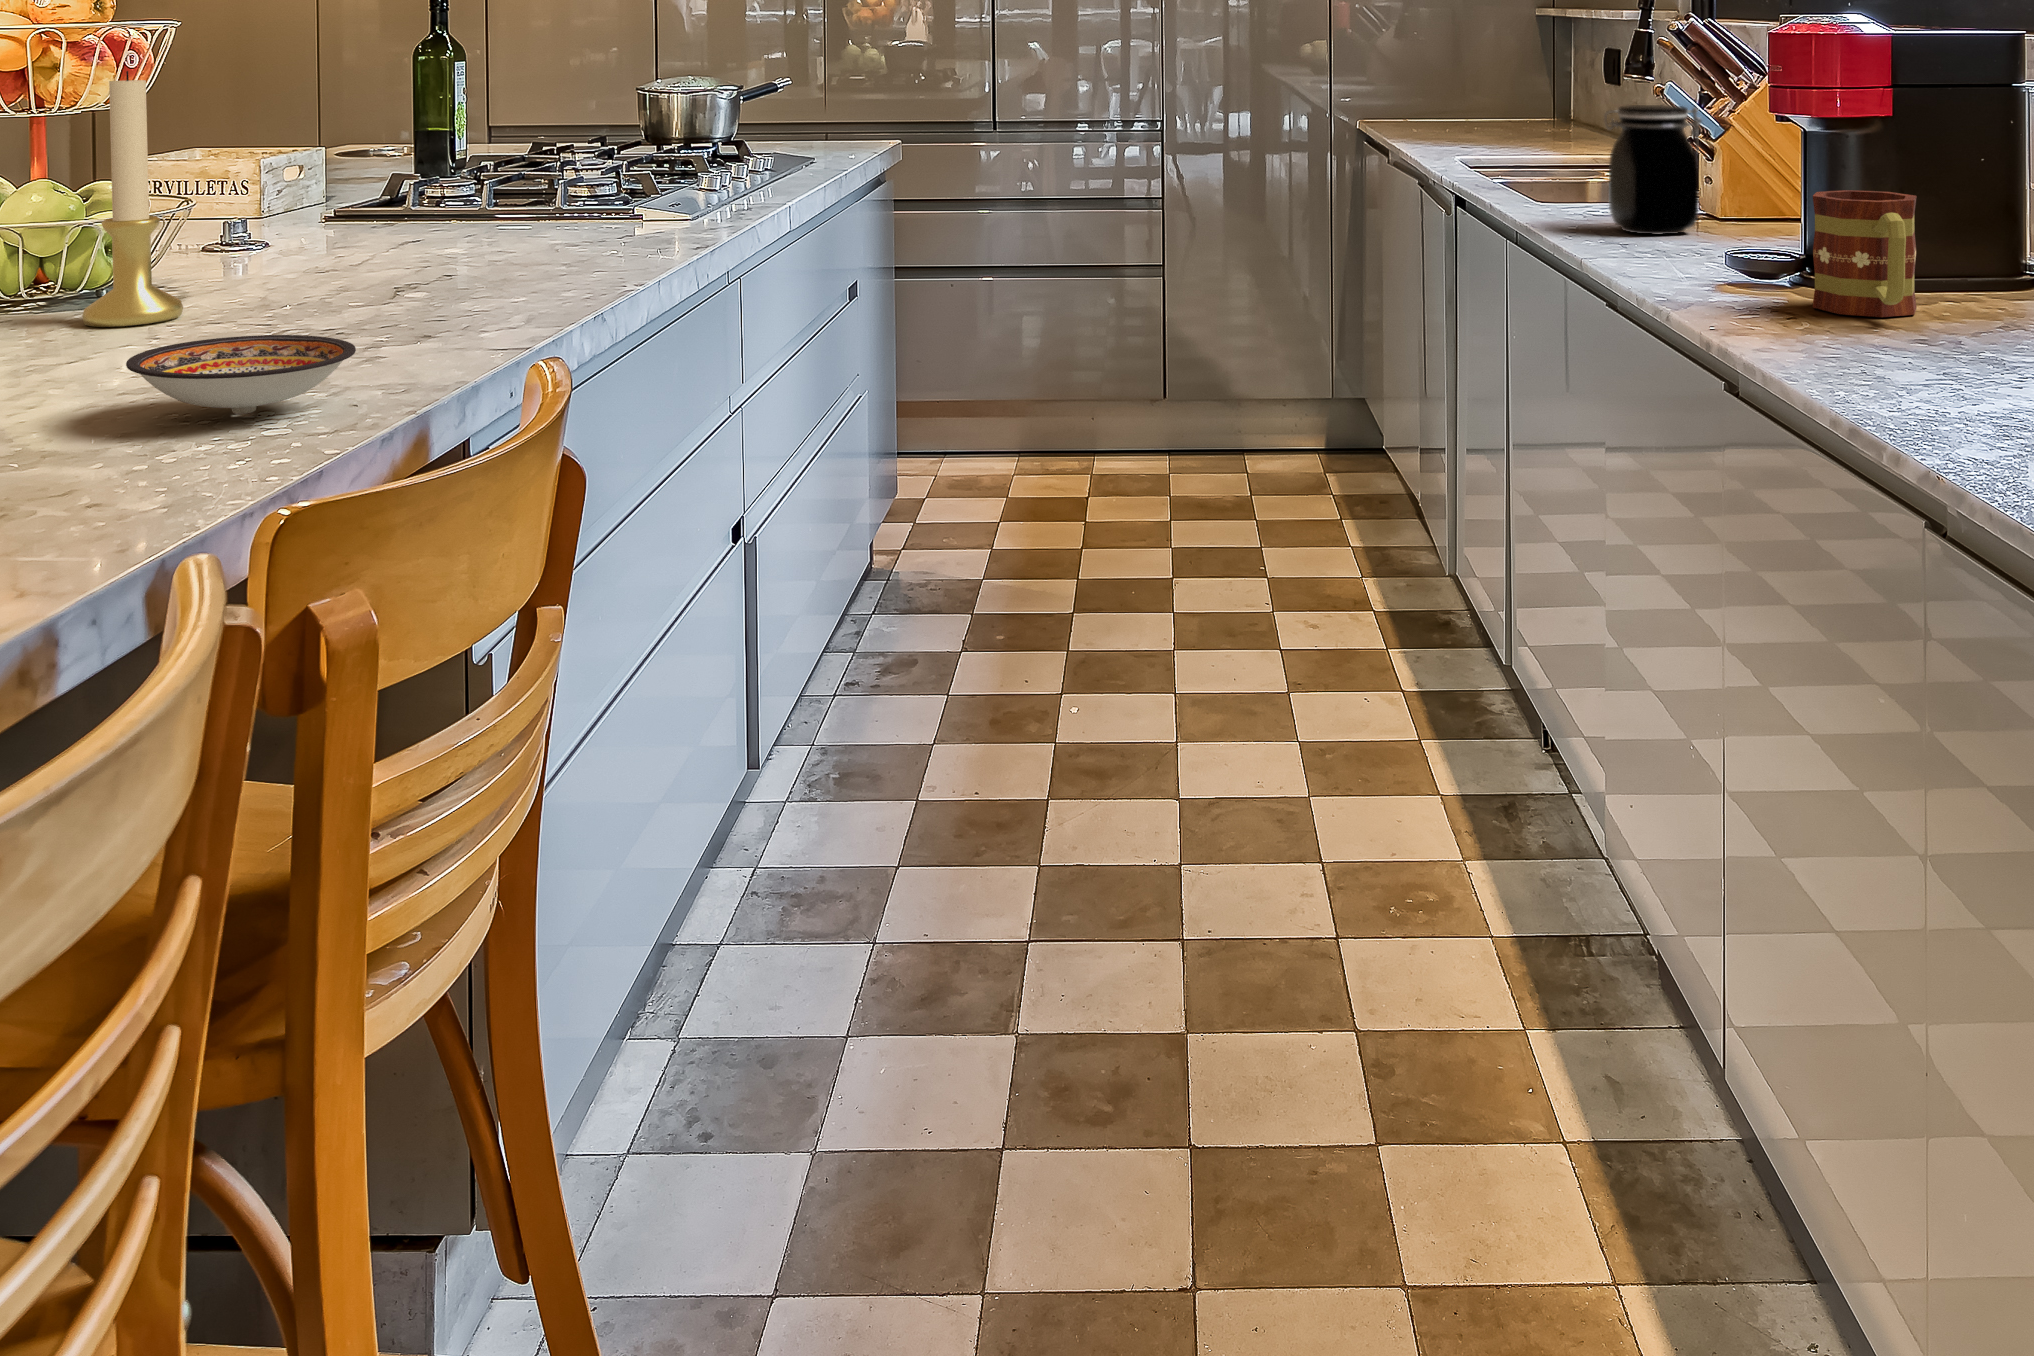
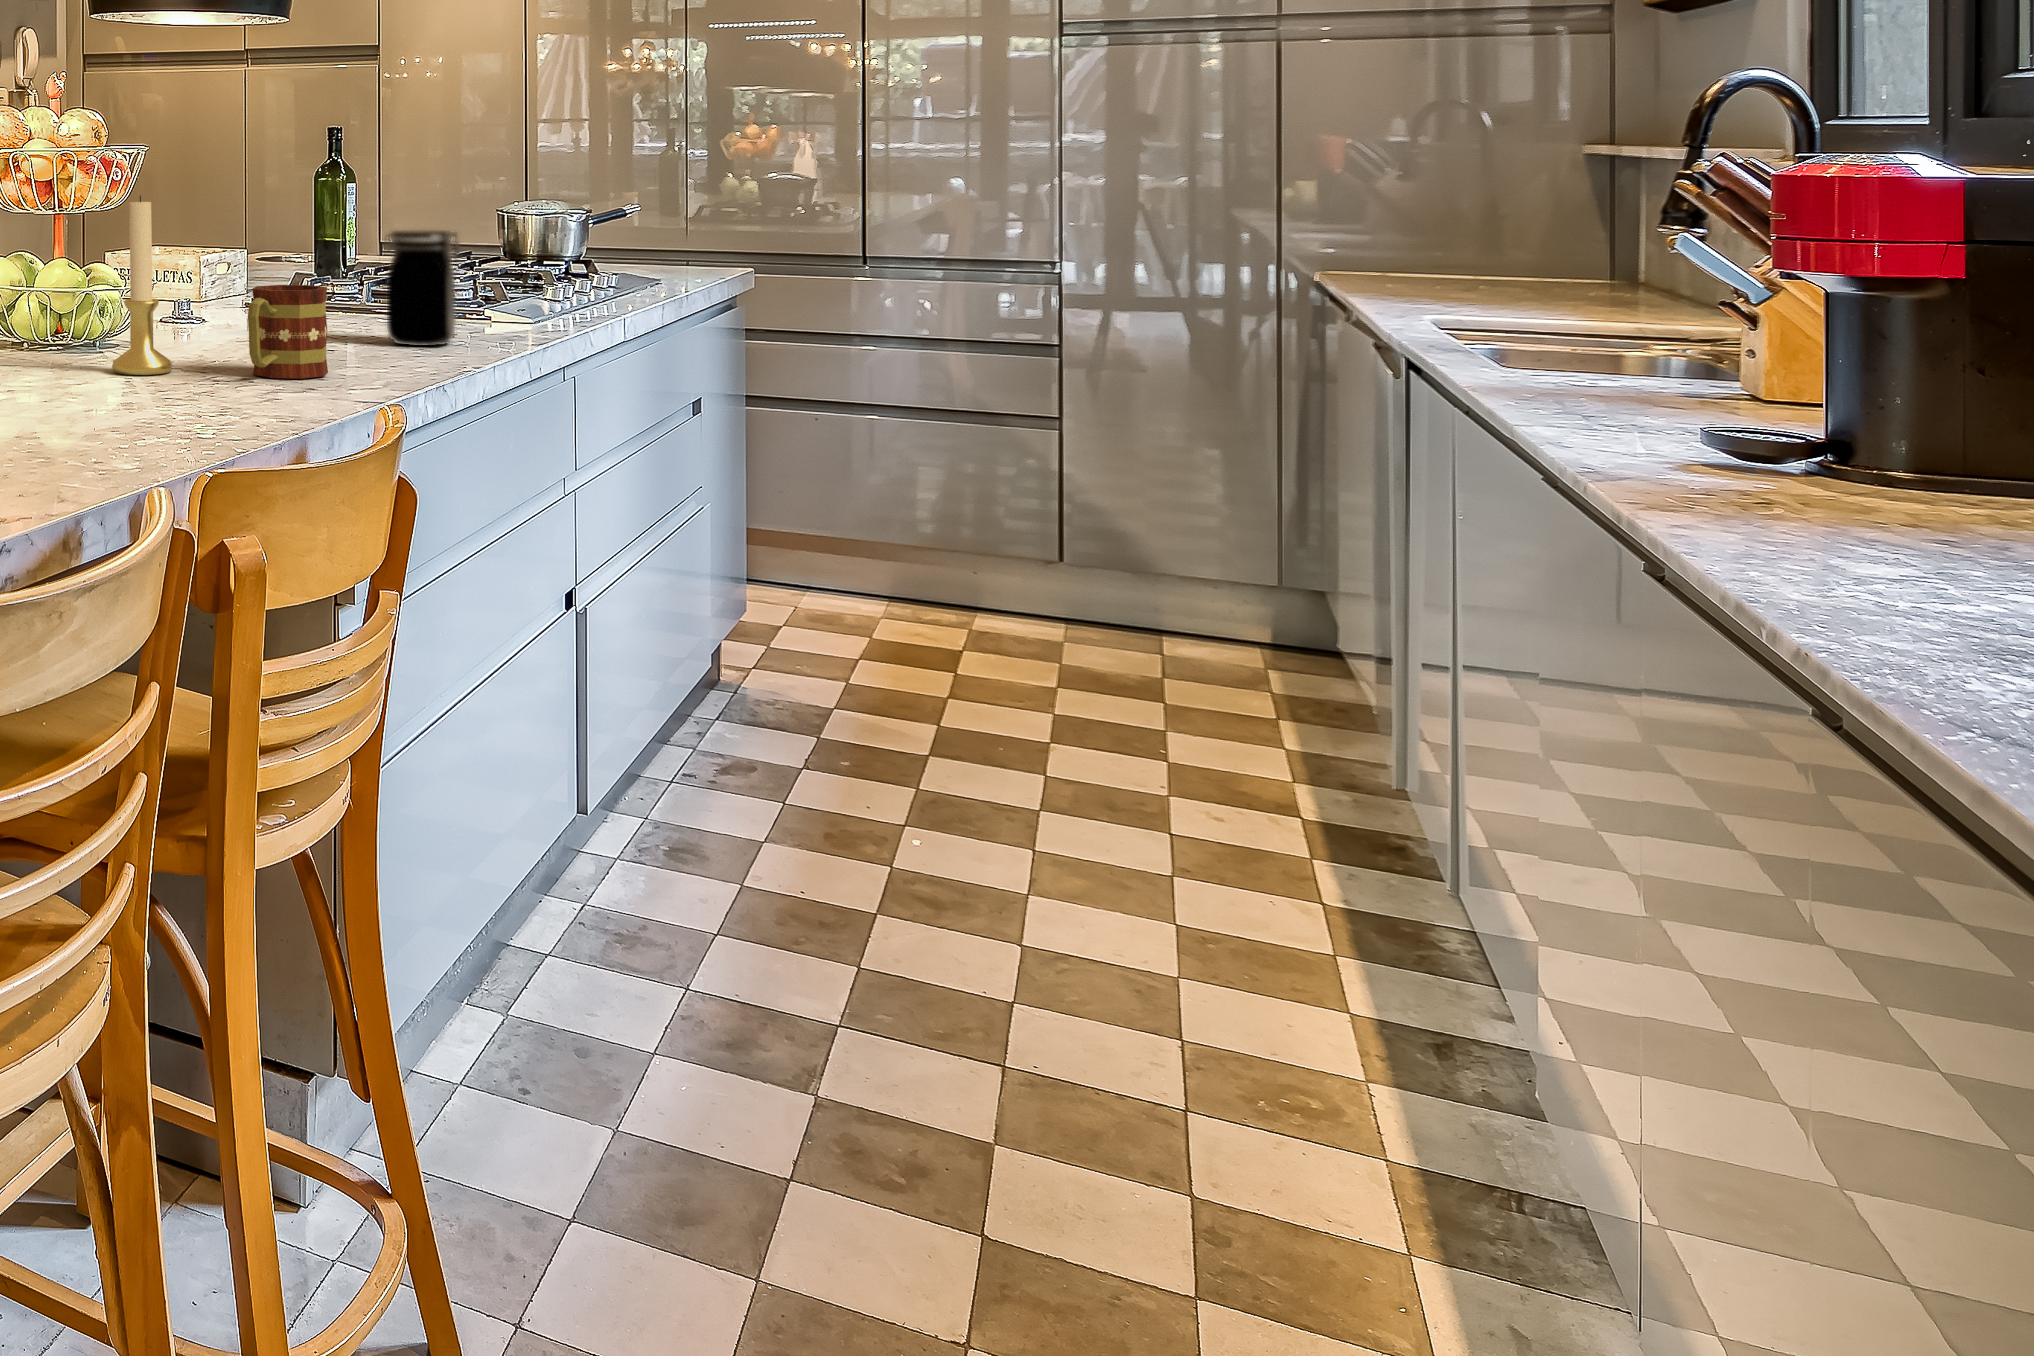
jar: present [1604,105,1701,234] -> present [385,230,459,346]
mug: present [1813,190,1917,317] -> present [248,285,328,379]
ceramic bowl: present [126,335,356,414] -> none [157,381,294,433]

